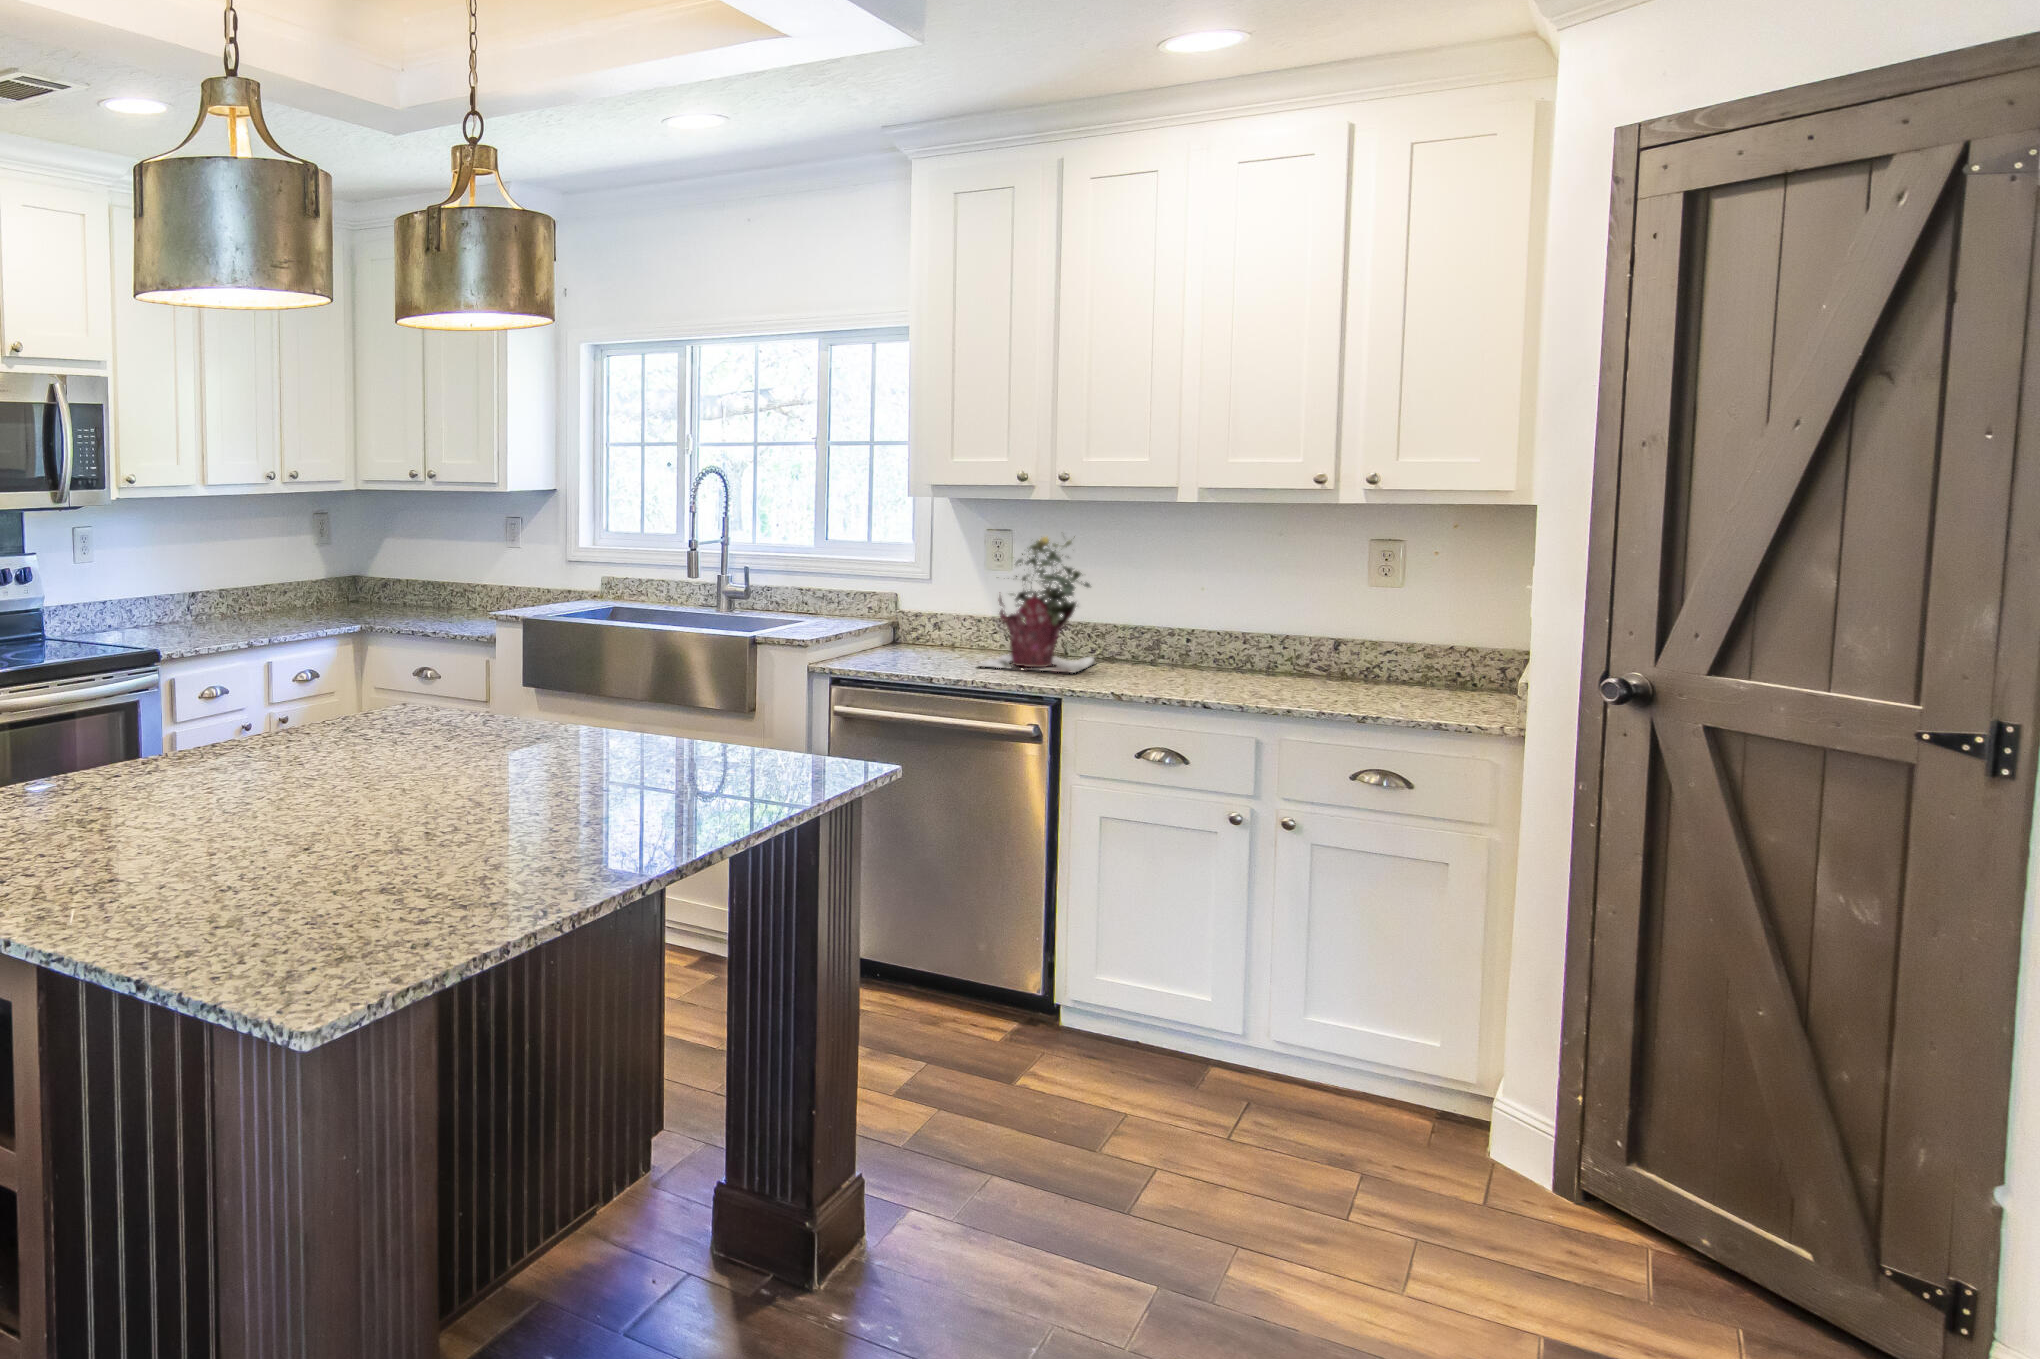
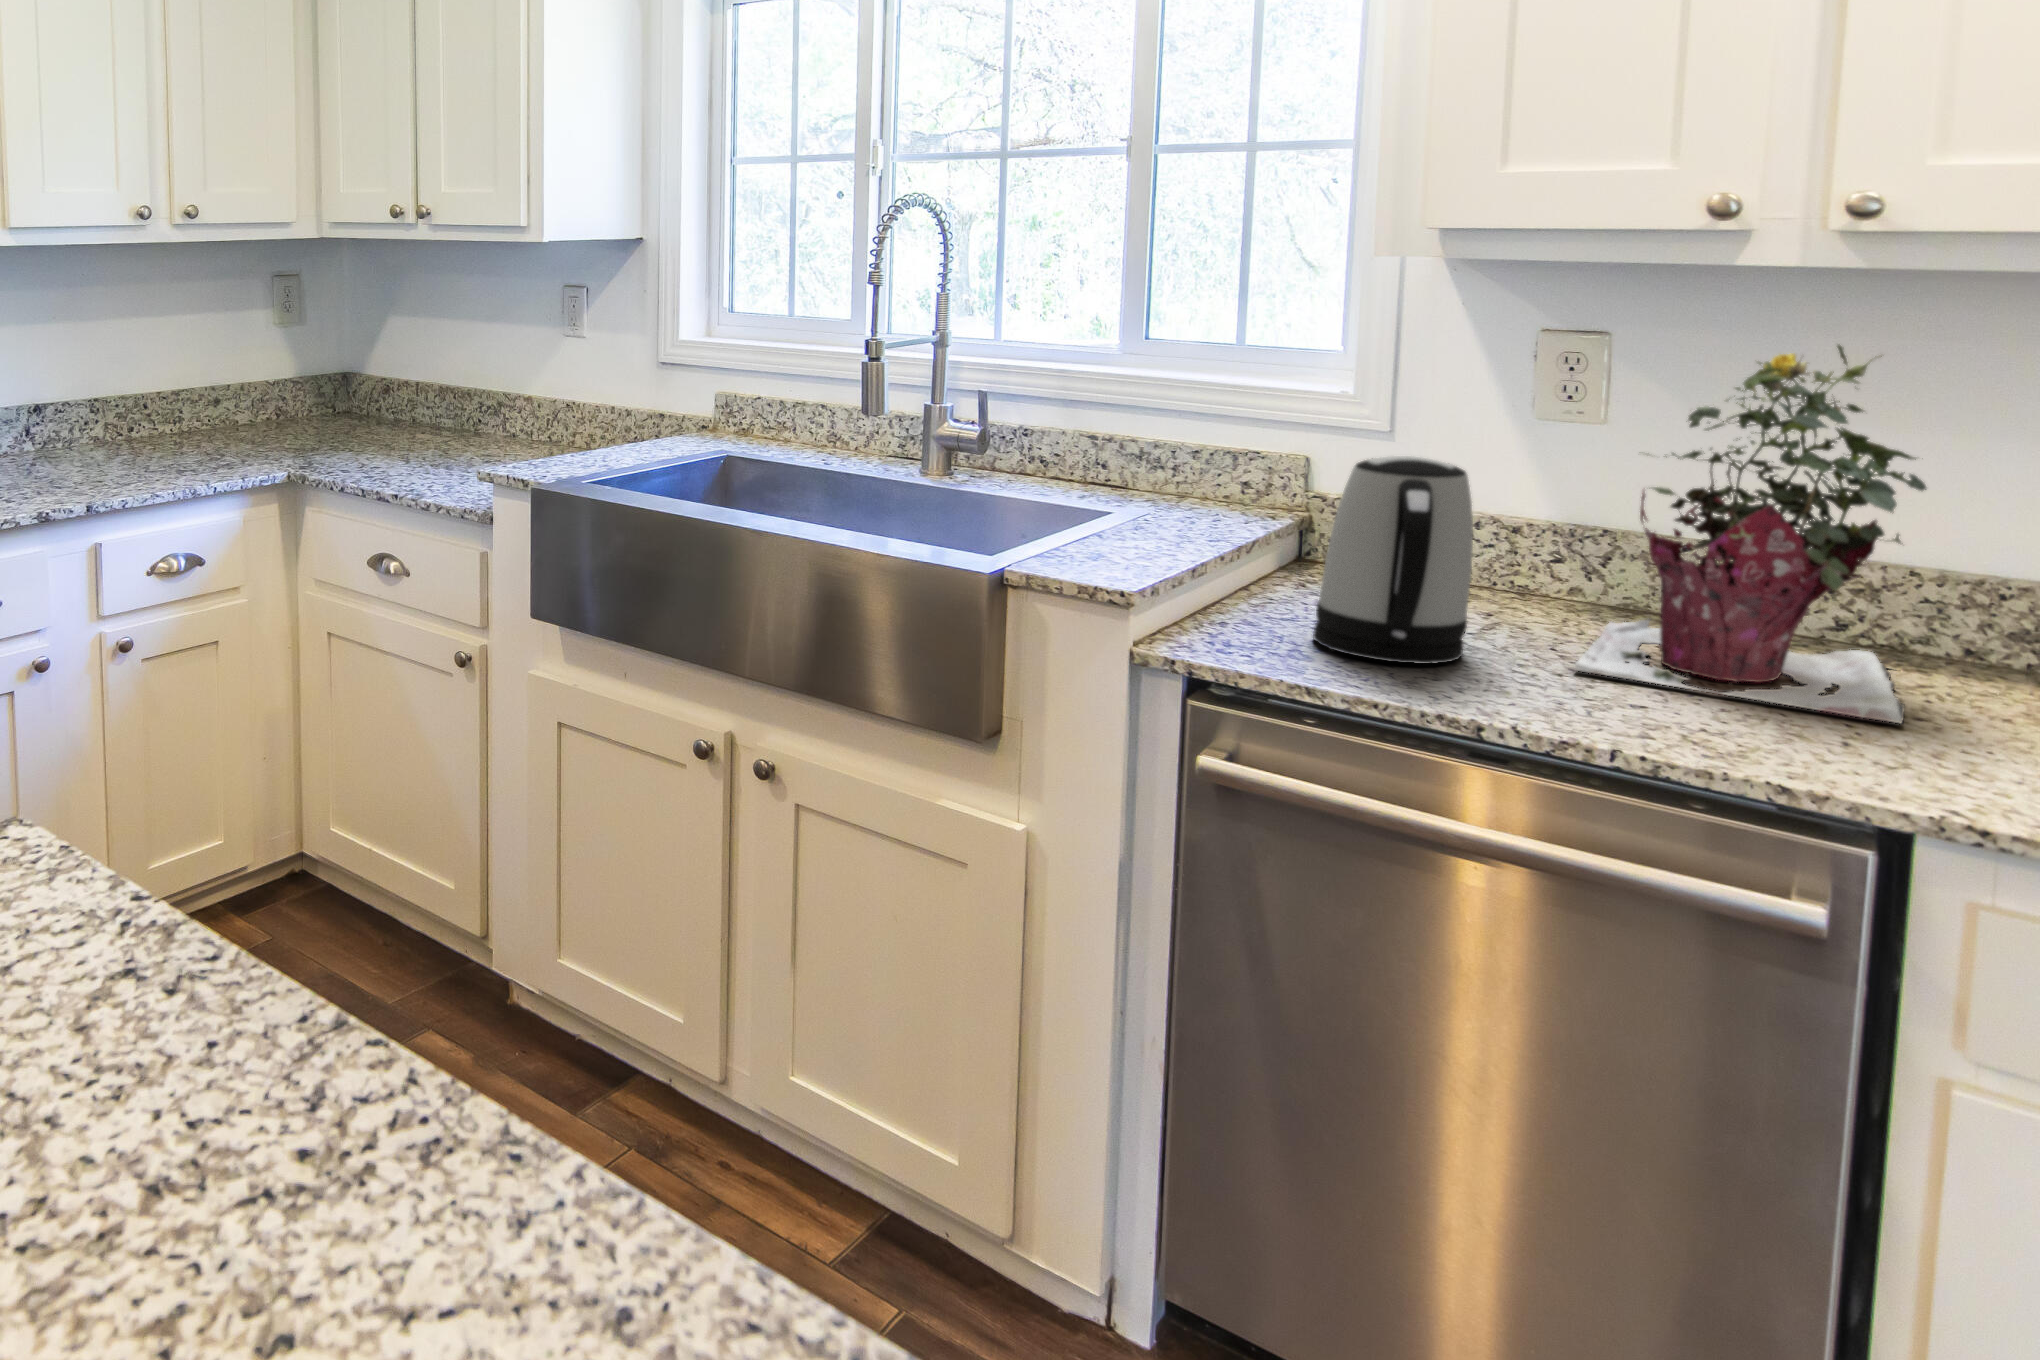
kettle: none [880,582,937,666] -> present [1313,456,1473,664]

